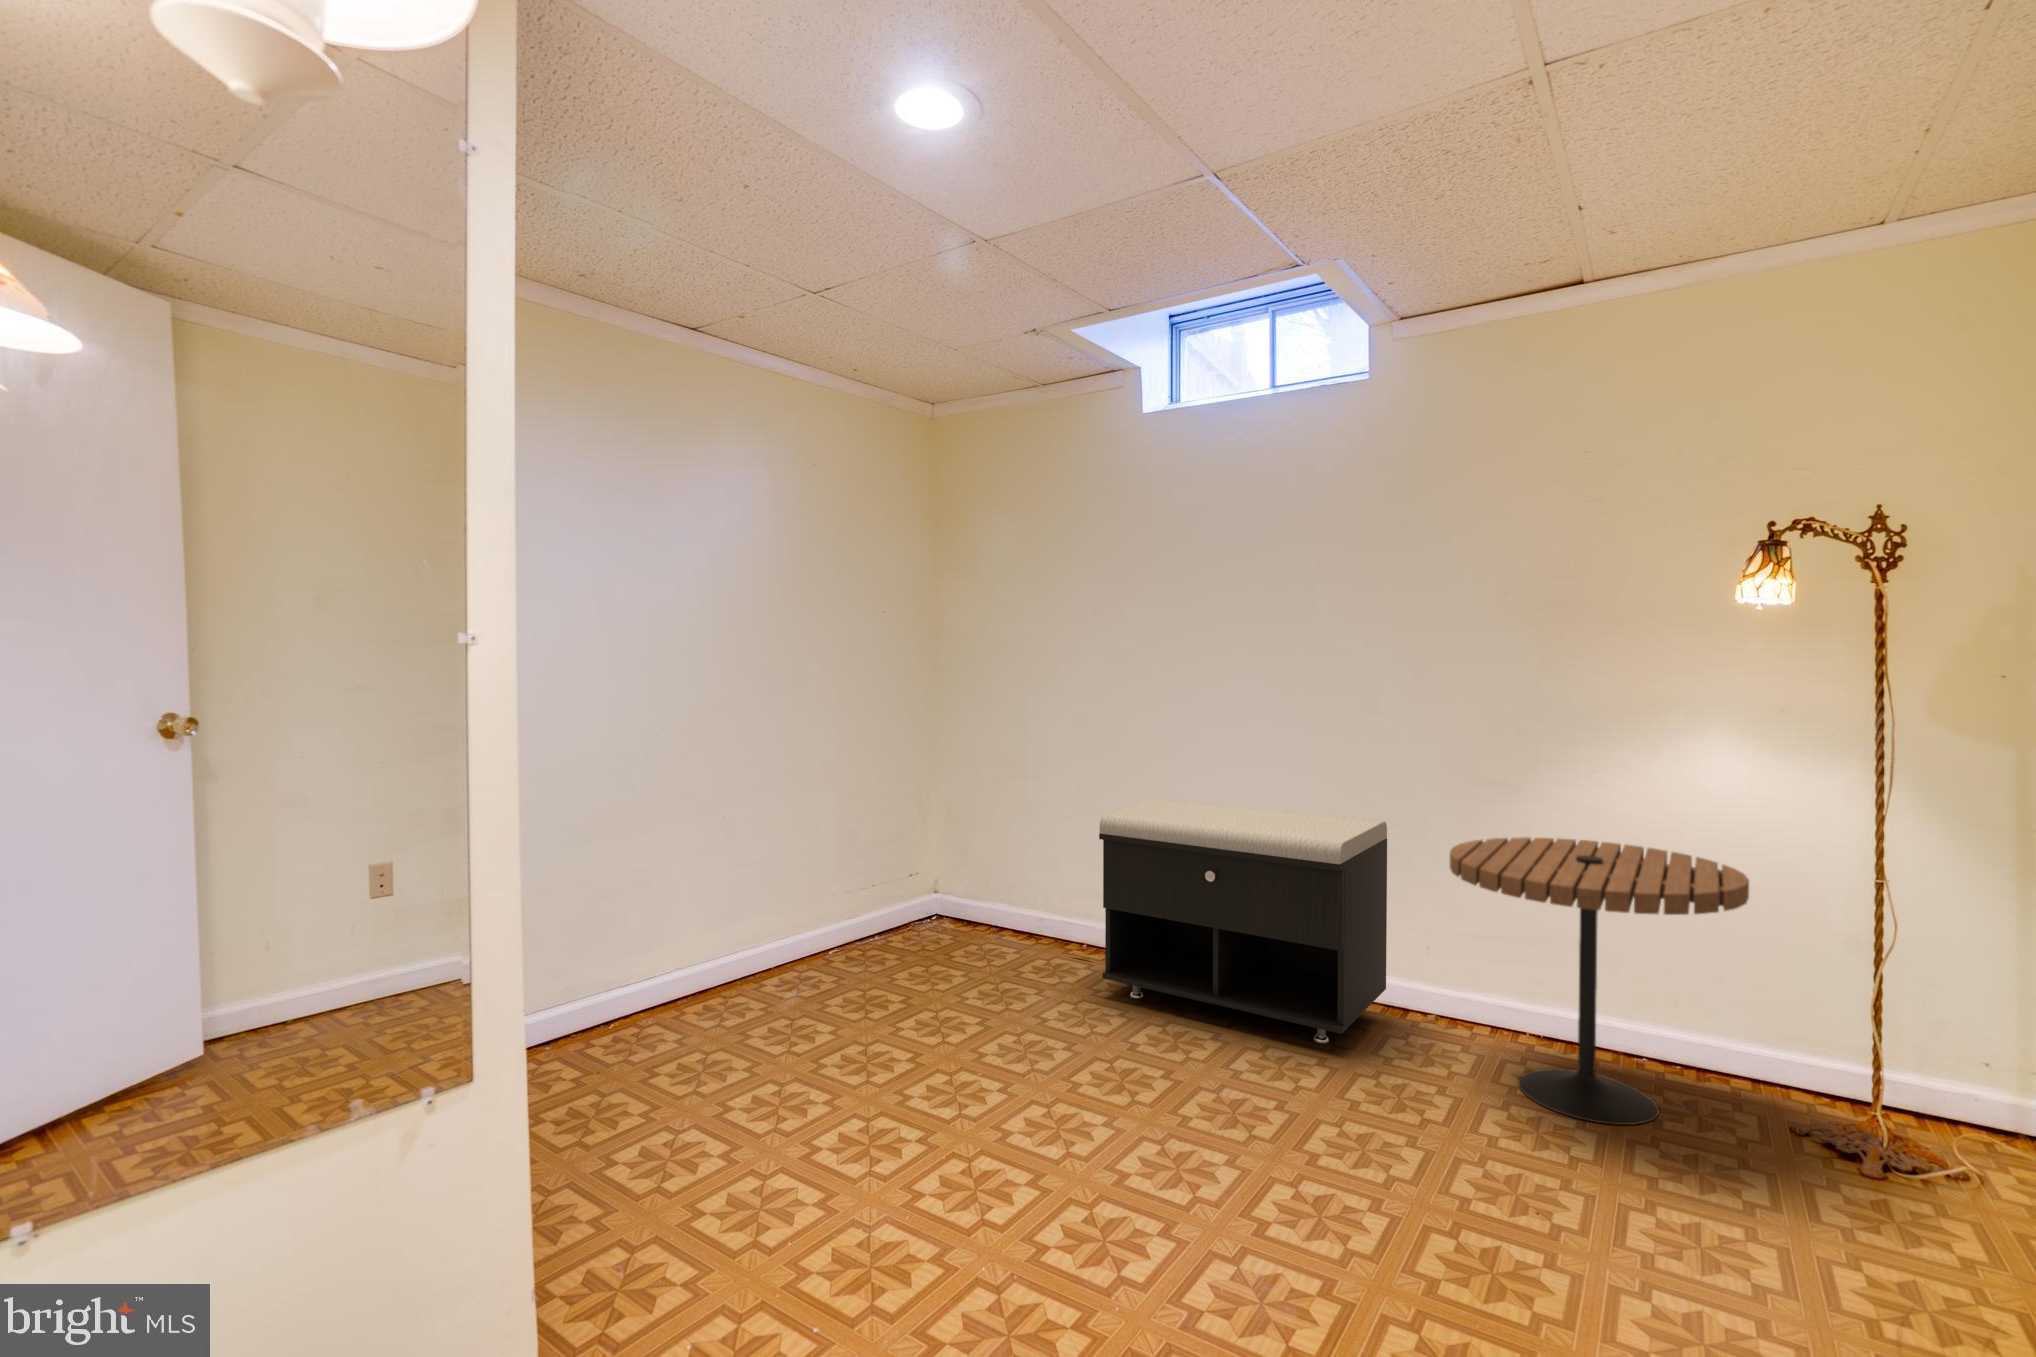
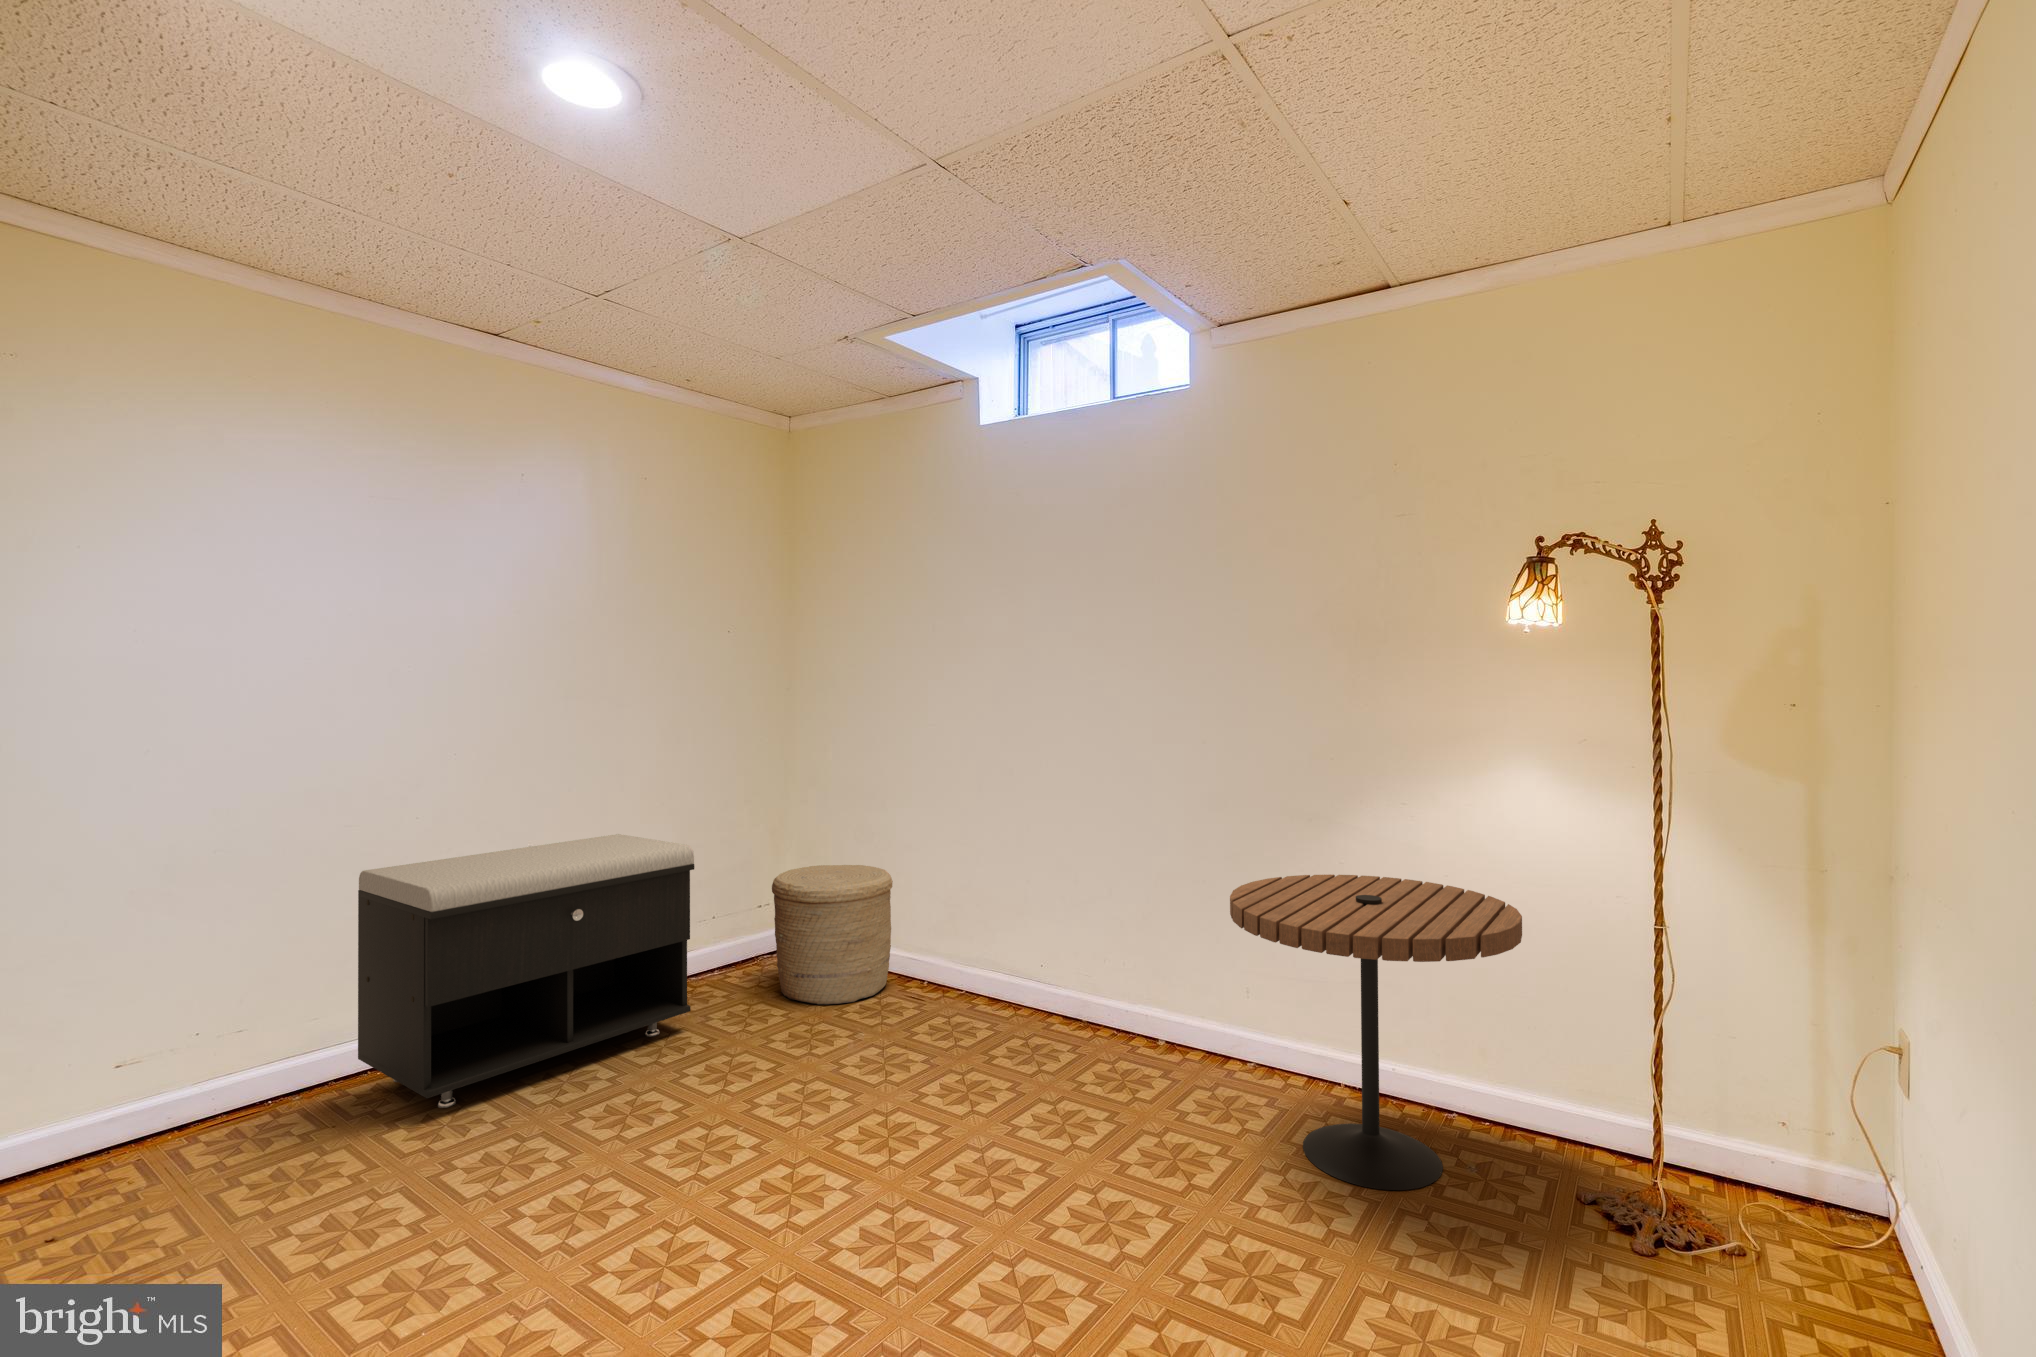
storage bench: present [1099,799,1387,1043] -> present [358,834,694,1108]
basket: none [937,829,1052,962] -> present [772,865,893,1004]

